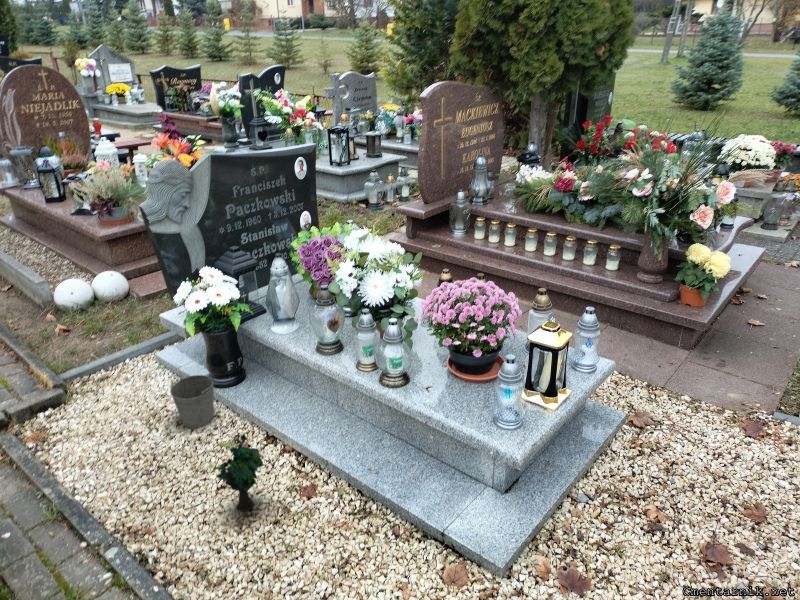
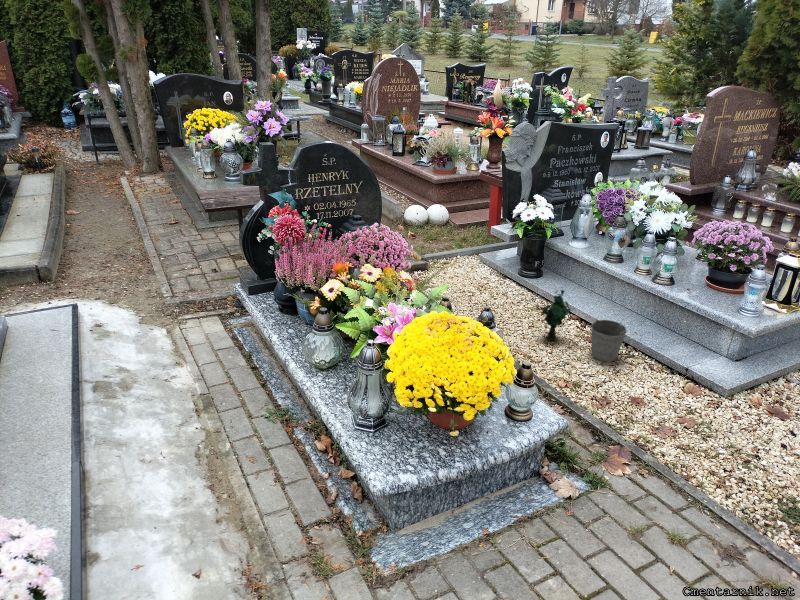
bucket: present [170,375,214,428] -> present [591,320,626,362]

